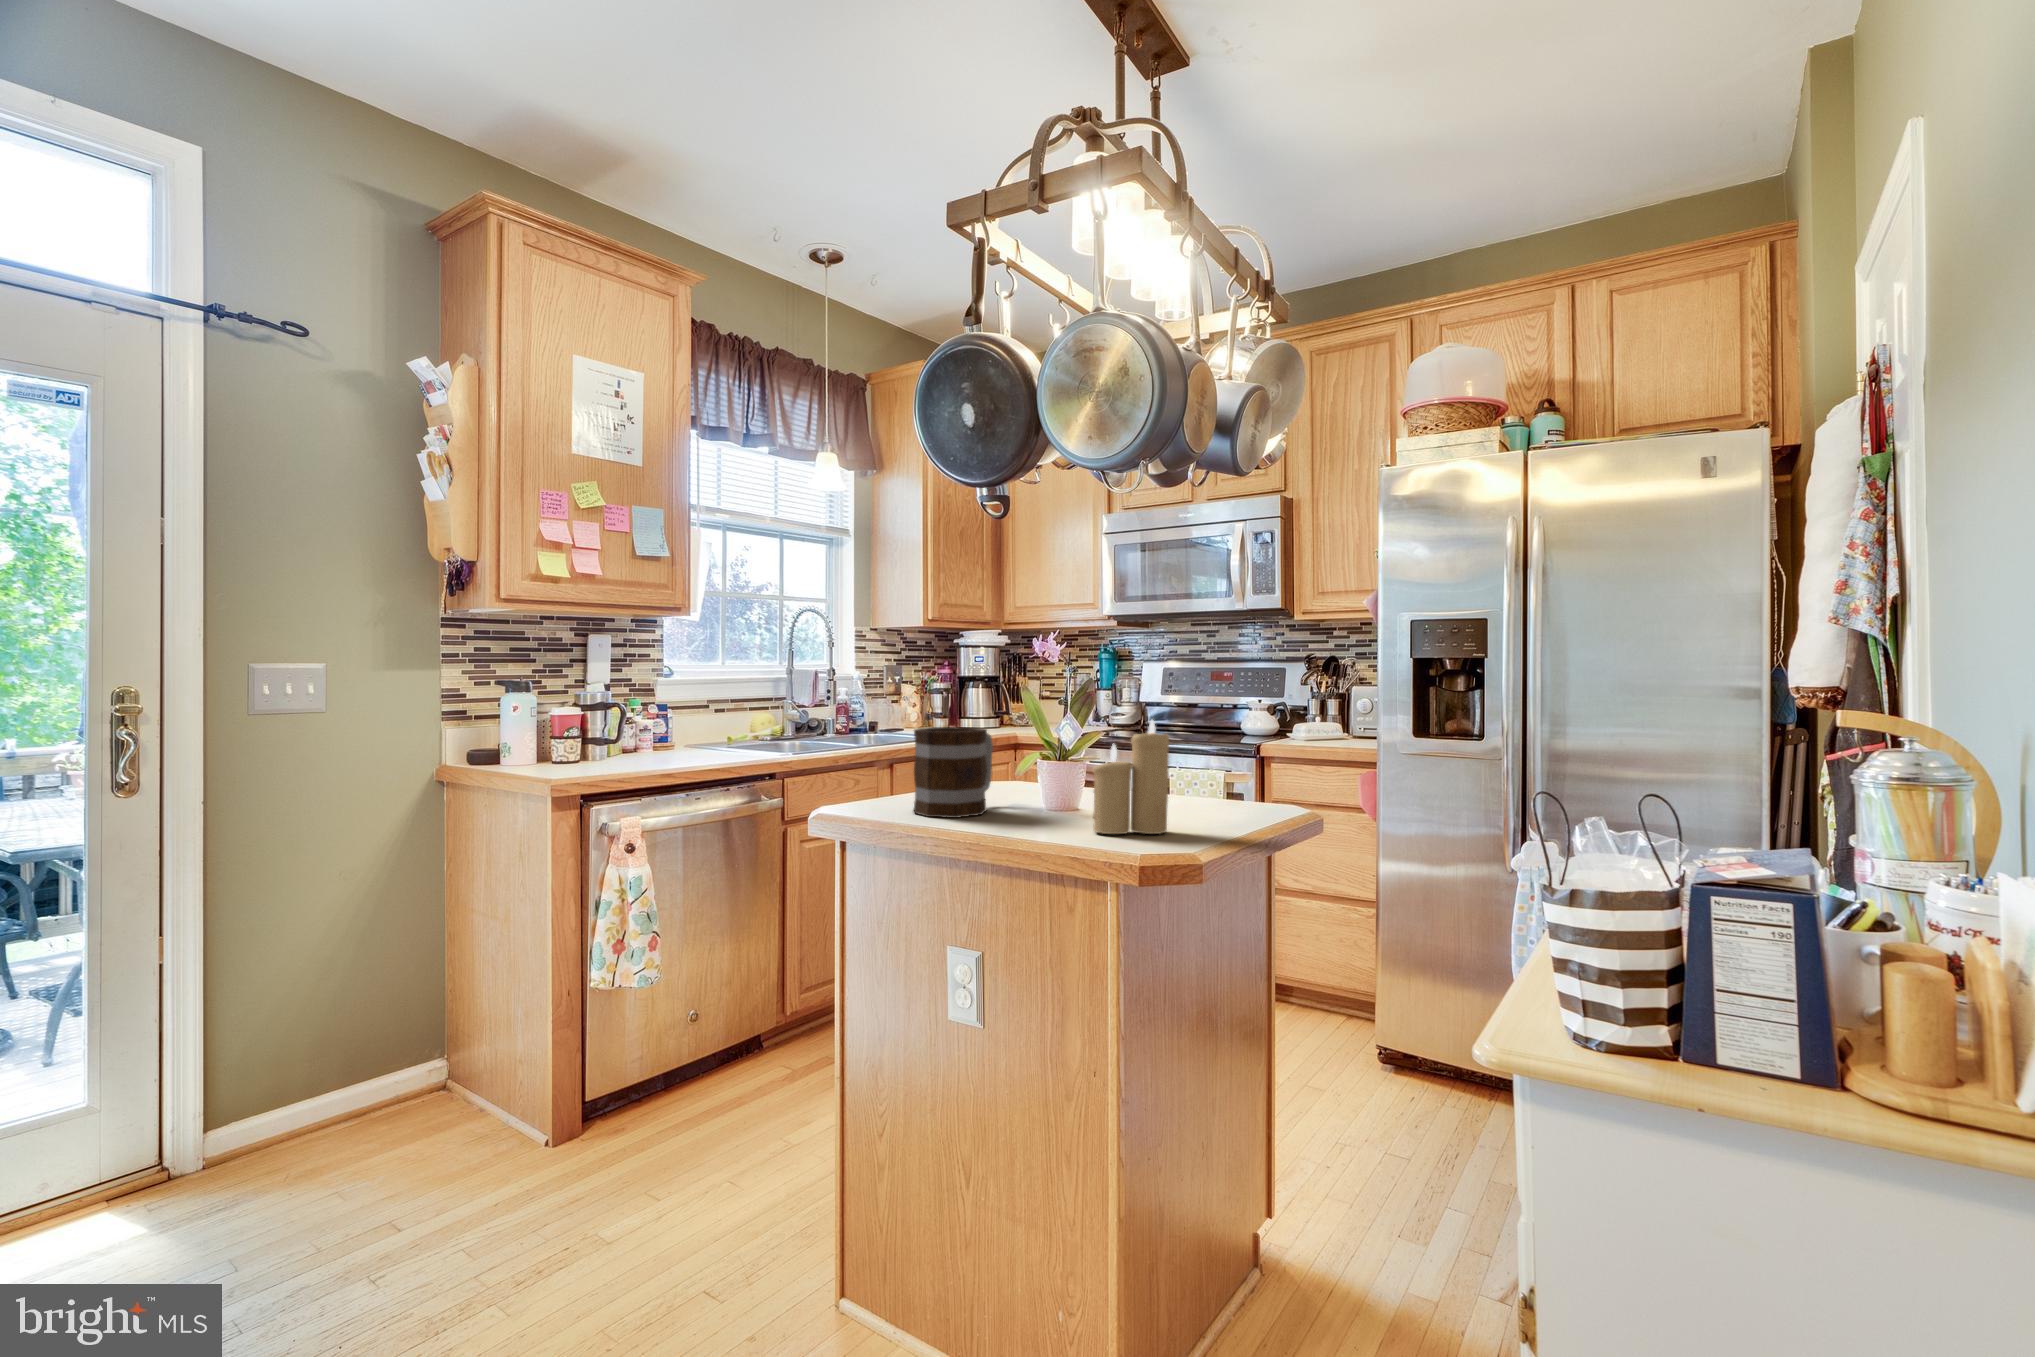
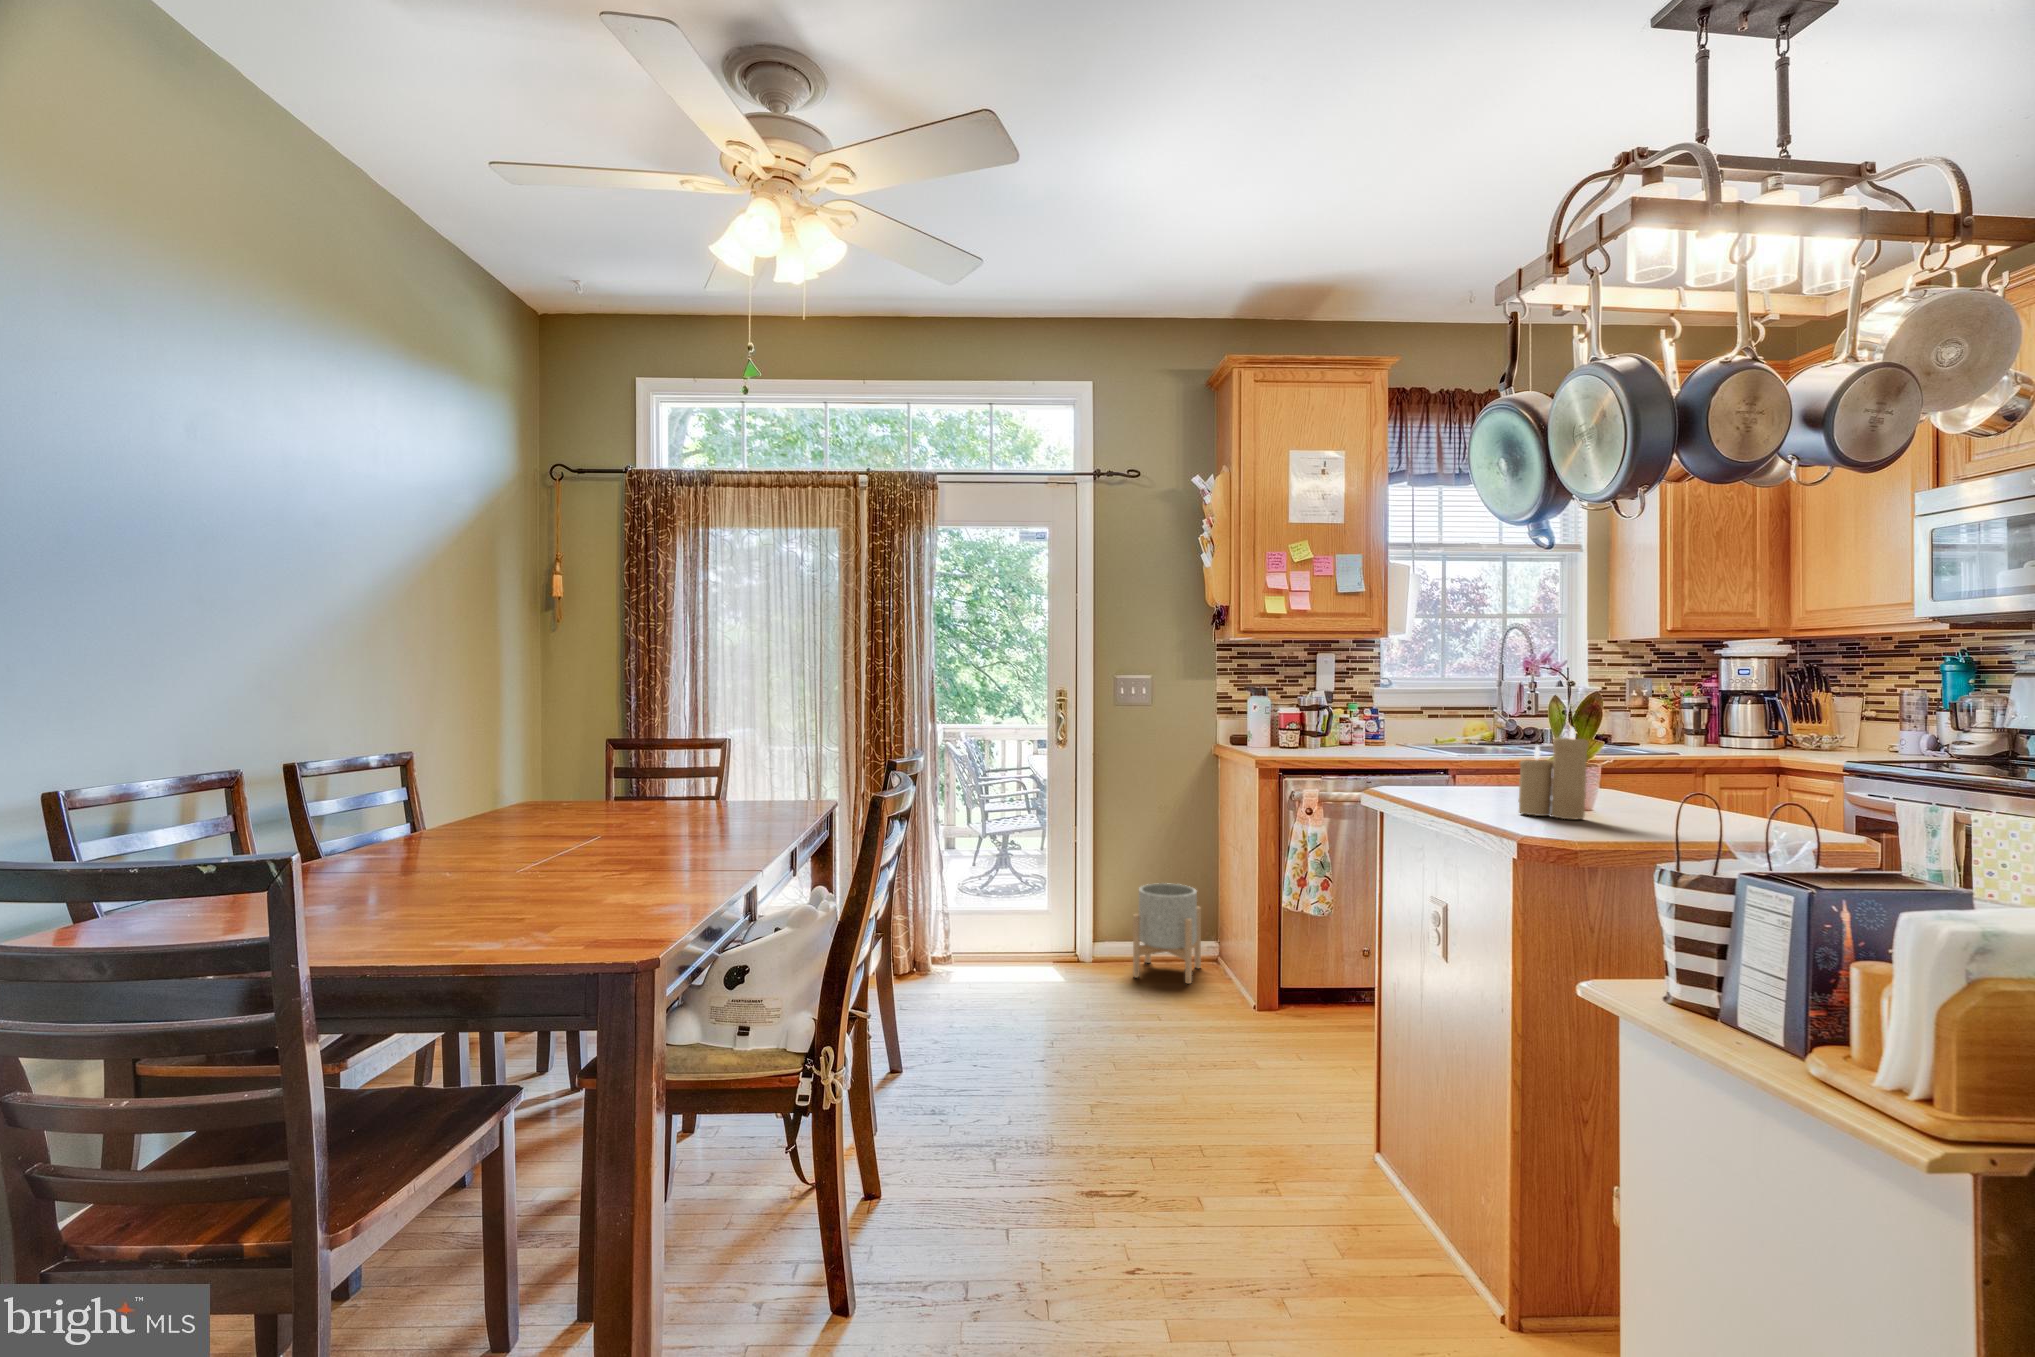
mug: present [913,727,993,818] -> none [1428,729,1511,798]
planter: none [309,987,428,1166] -> present [1133,883,1201,984]

